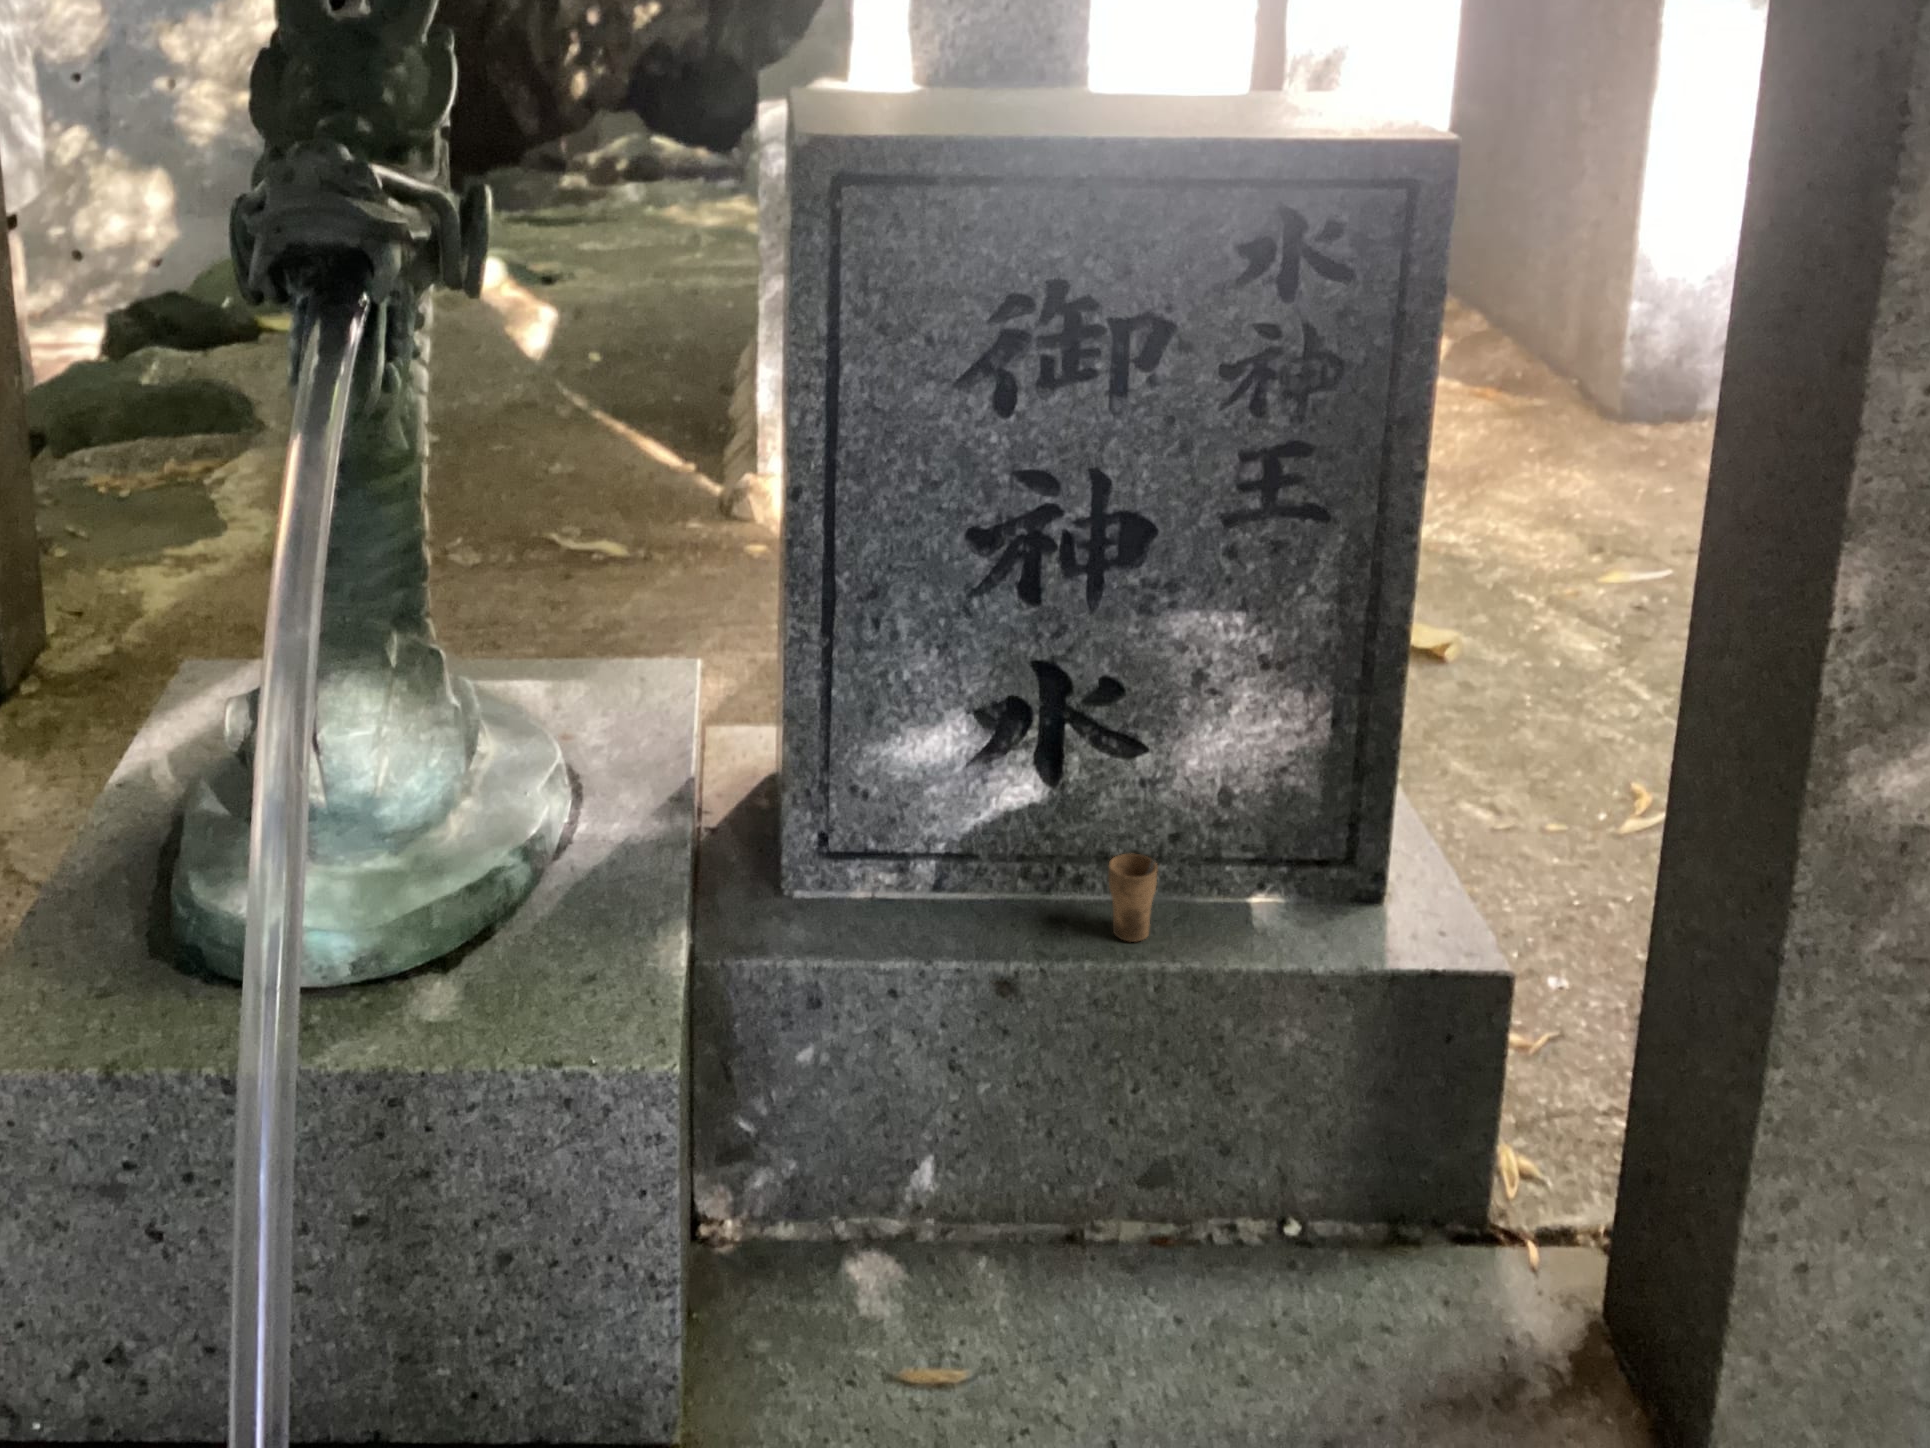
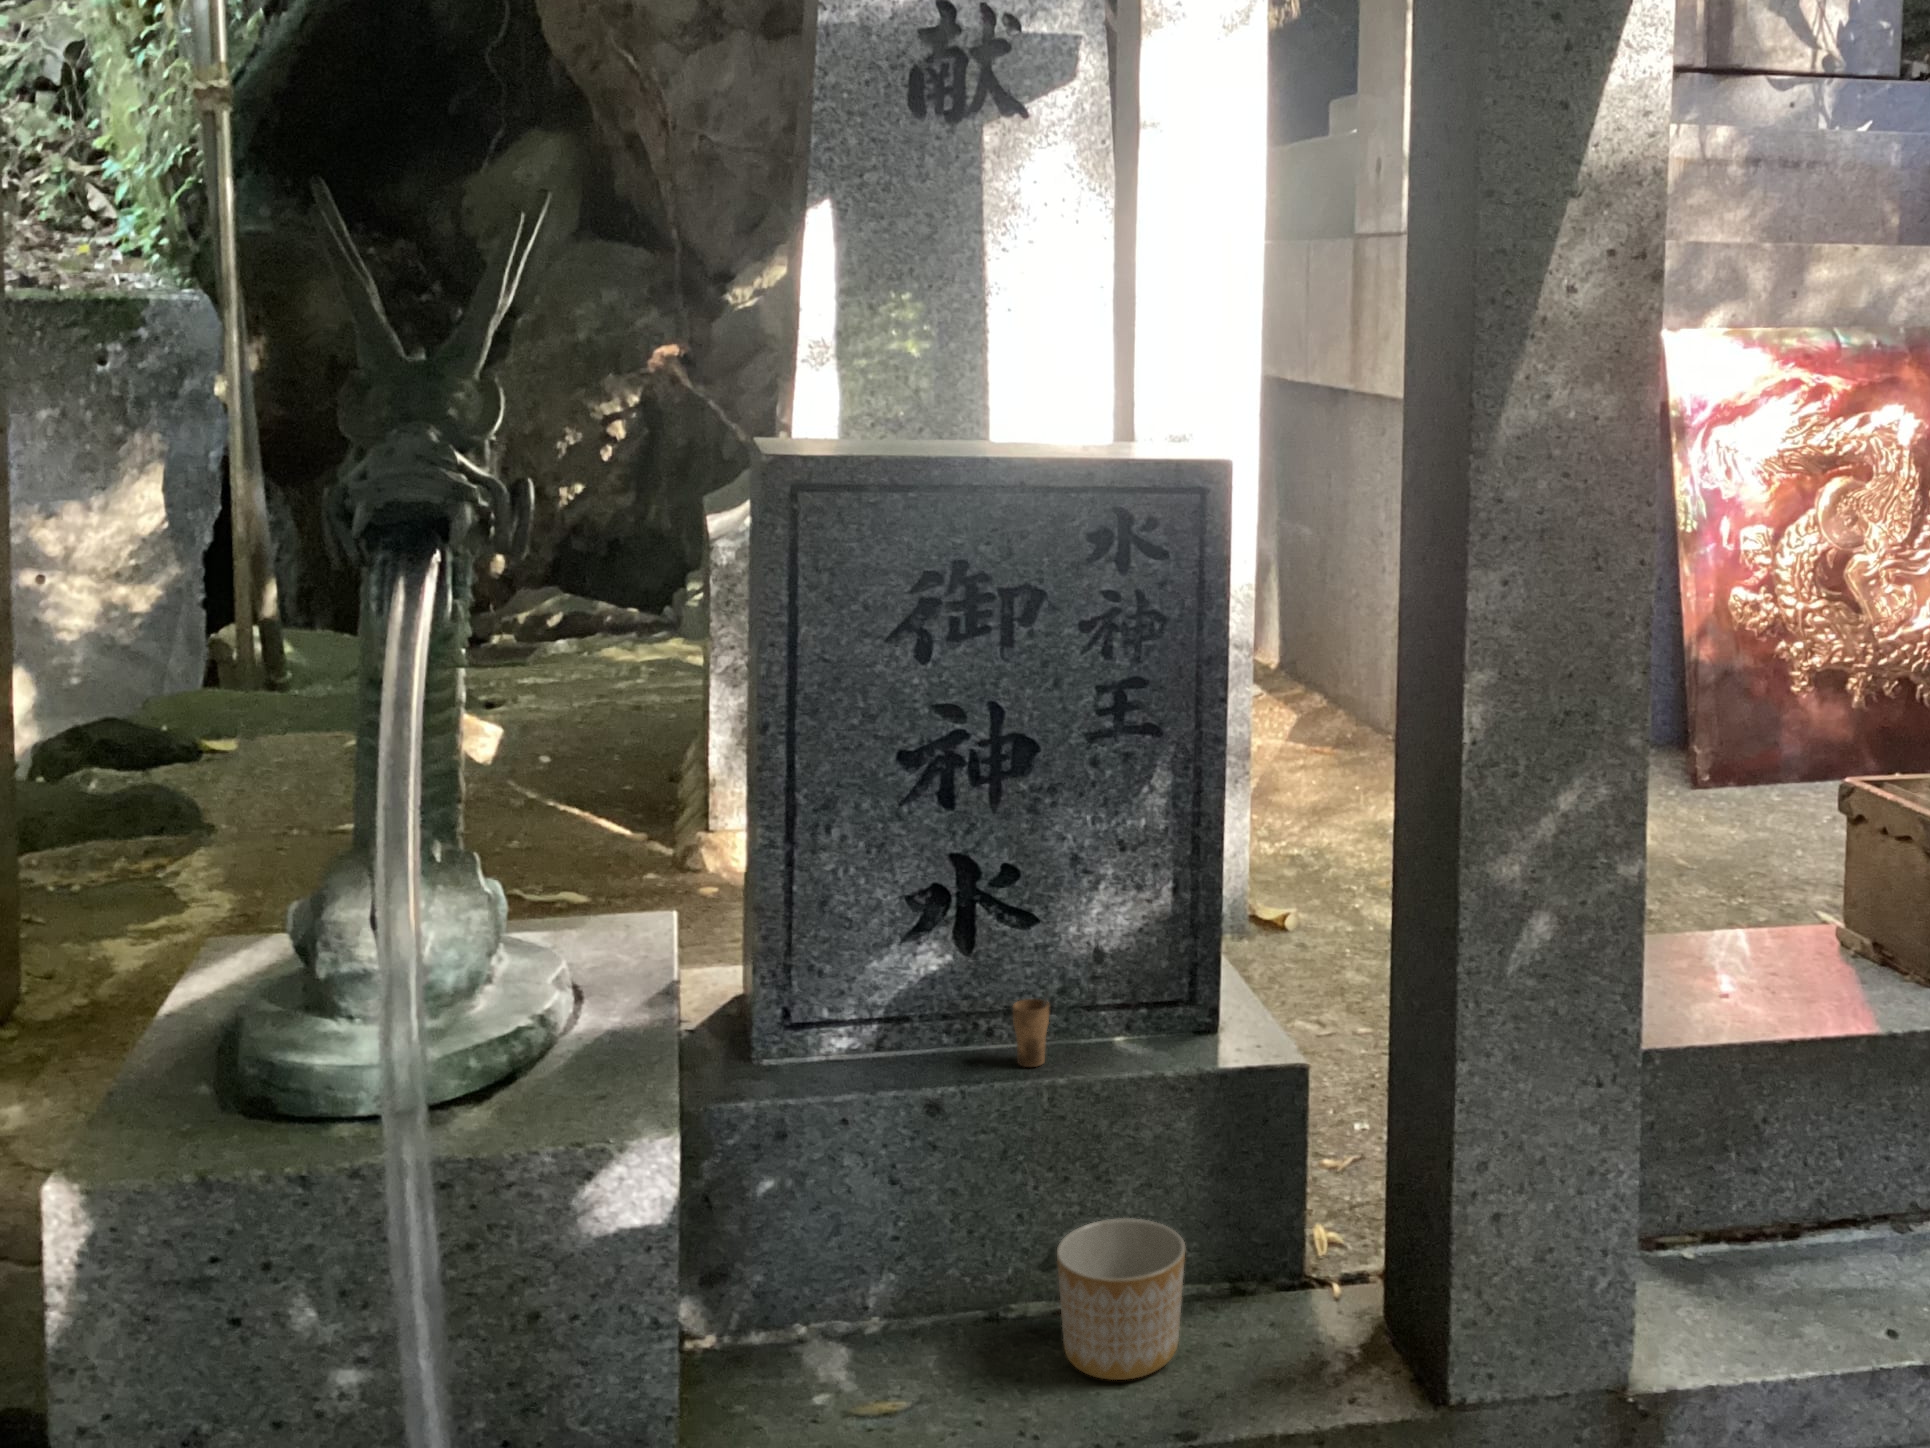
planter: none [1154,1152,1328,1369] -> present [1057,1218,1185,1380]

